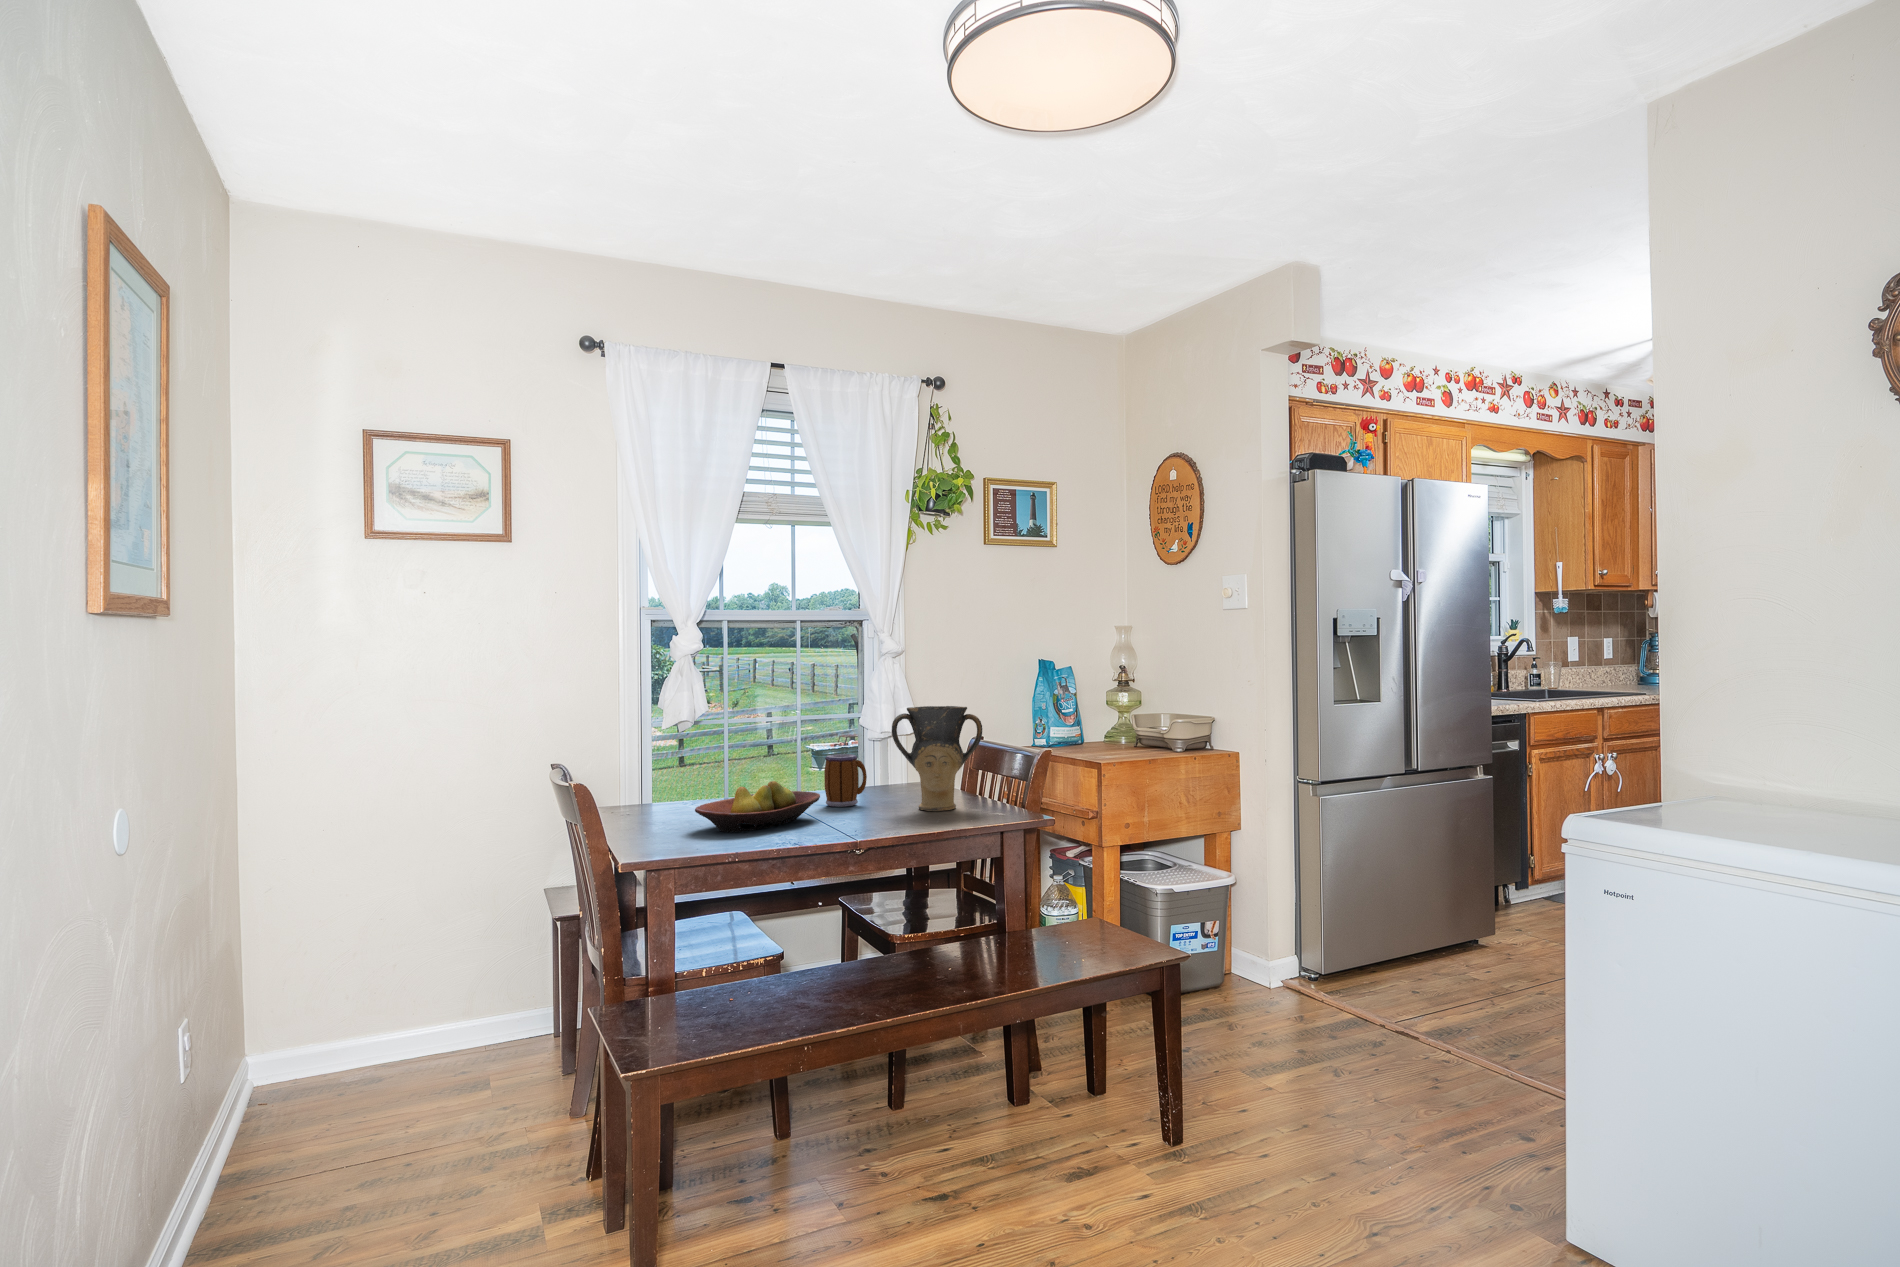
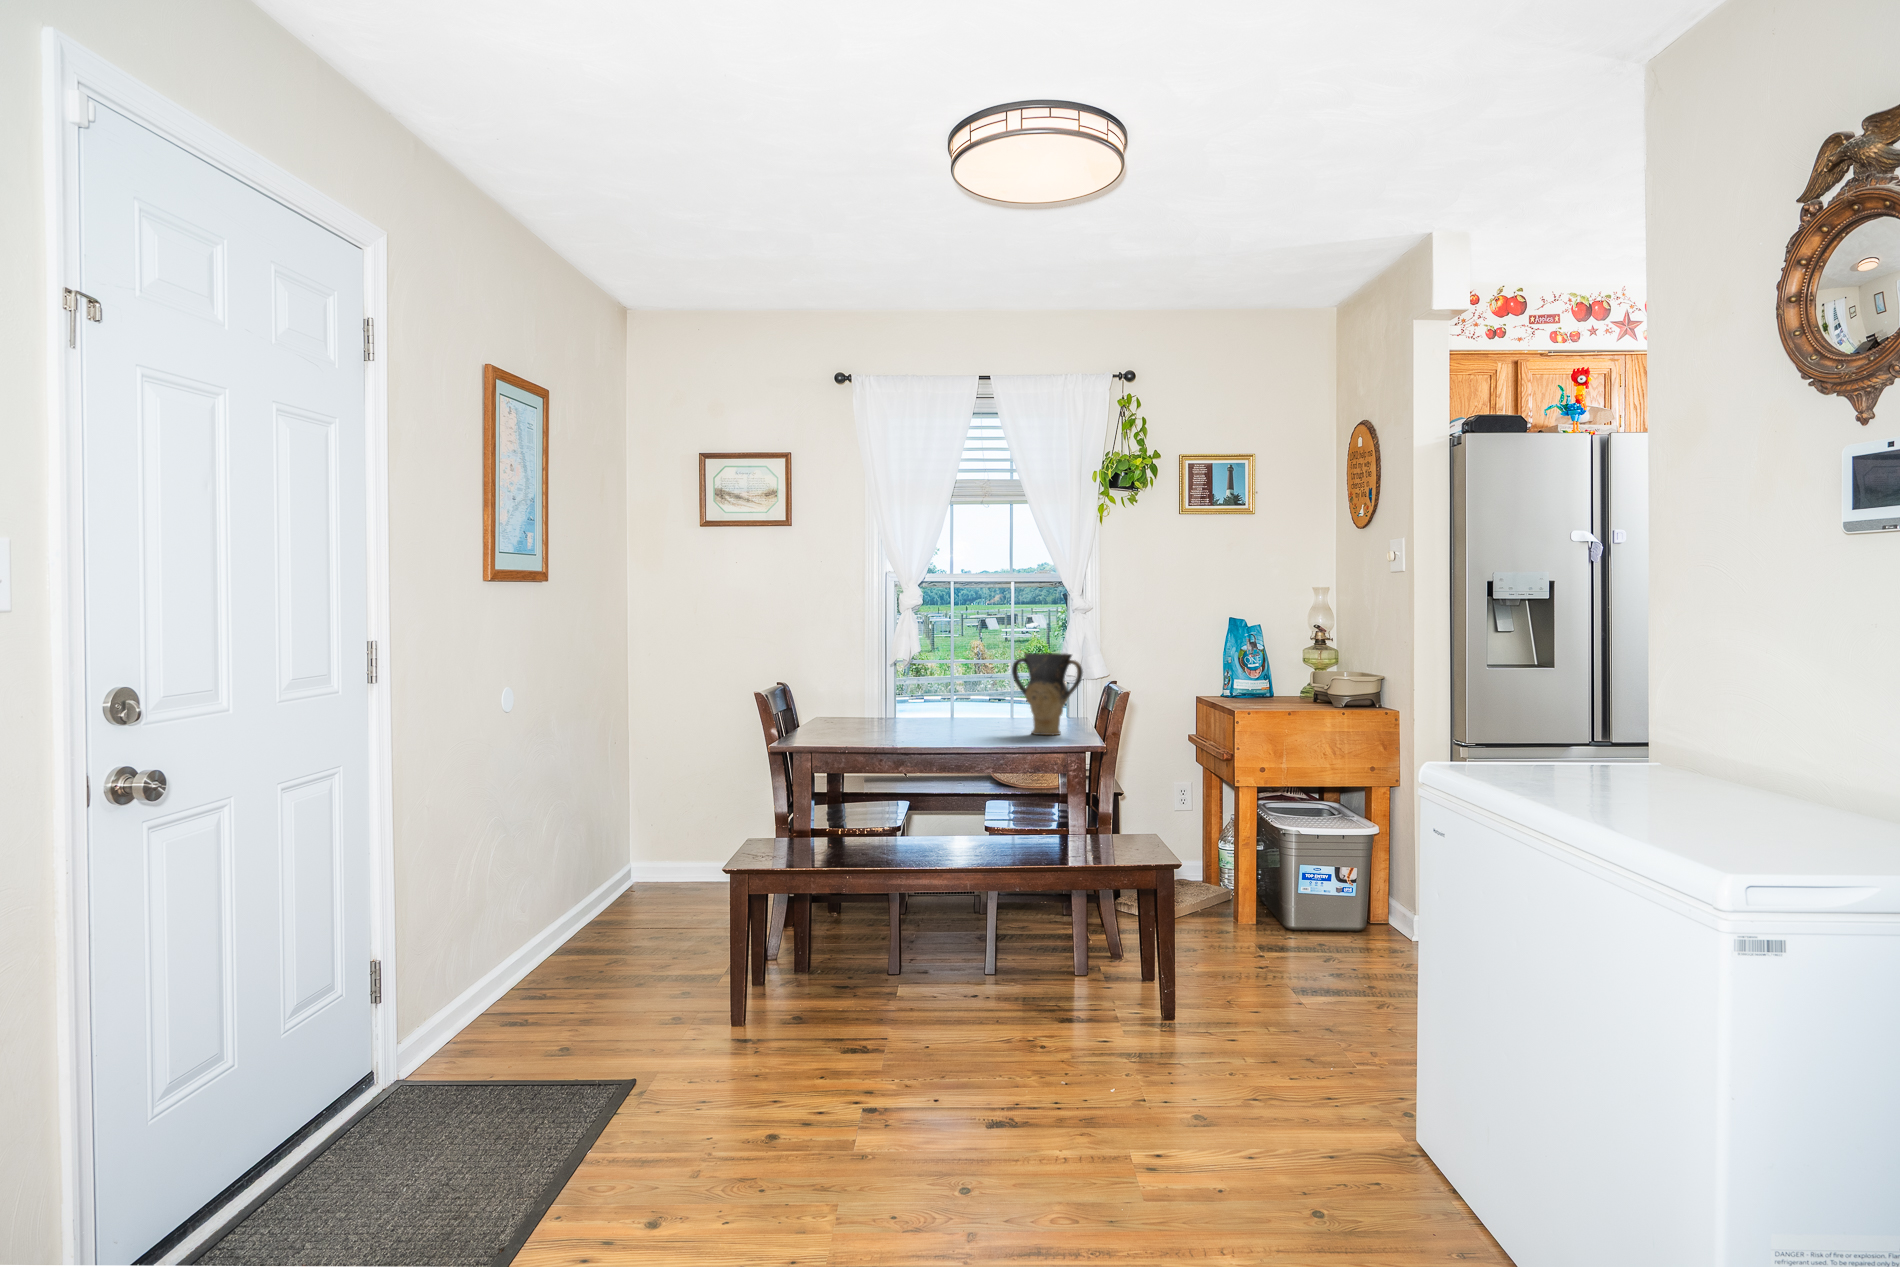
mug: present [824,754,867,807] -> none [975,689,1006,729]
fruit bowl: present [695,781,820,833] -> none [851,703,951,736]

